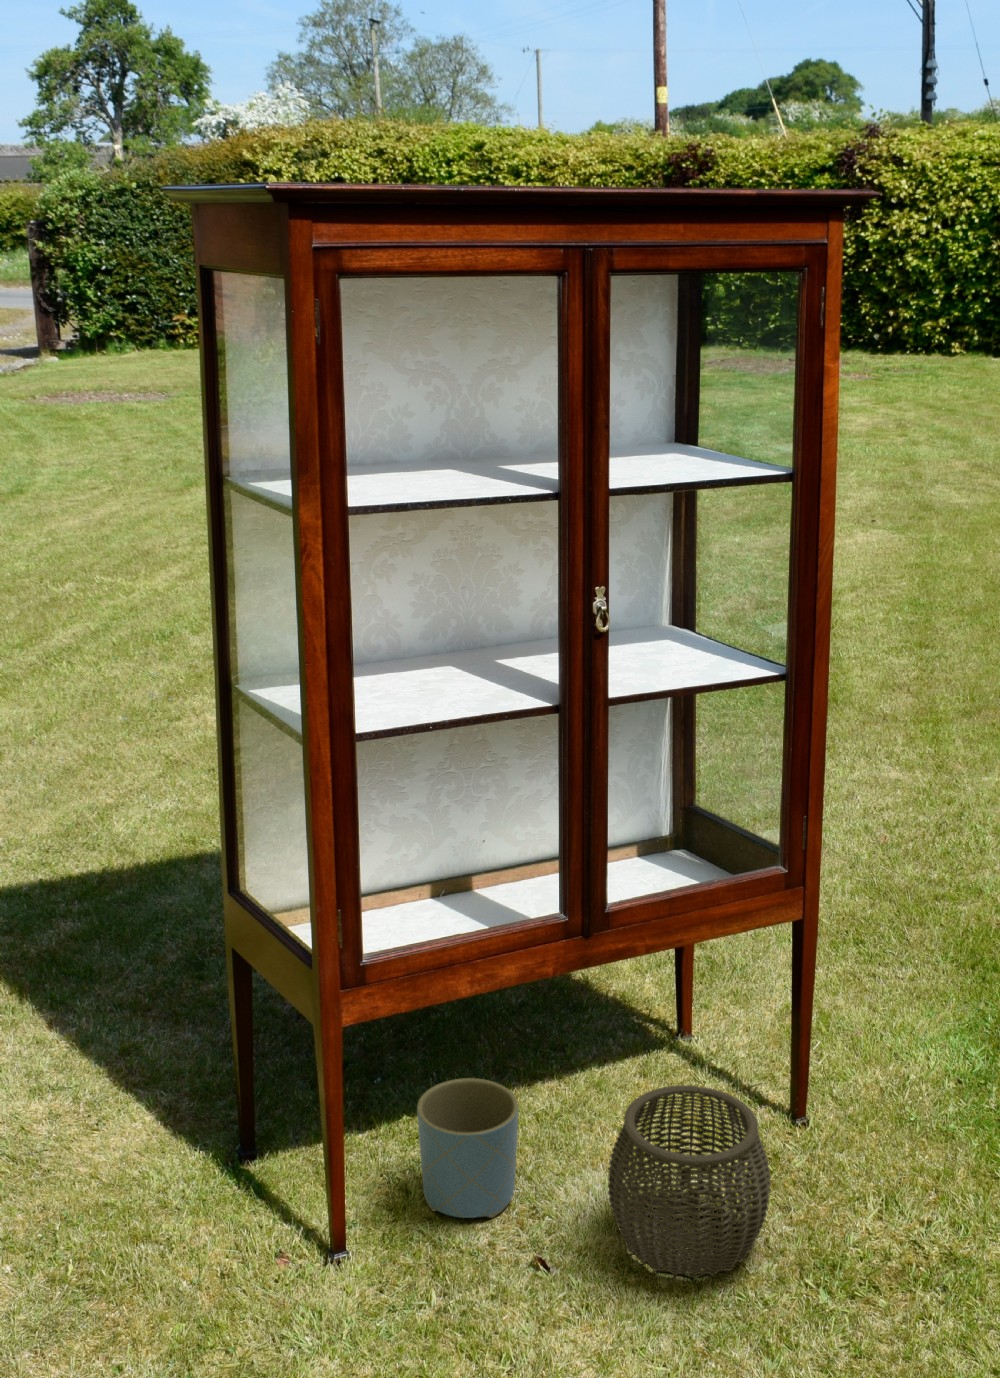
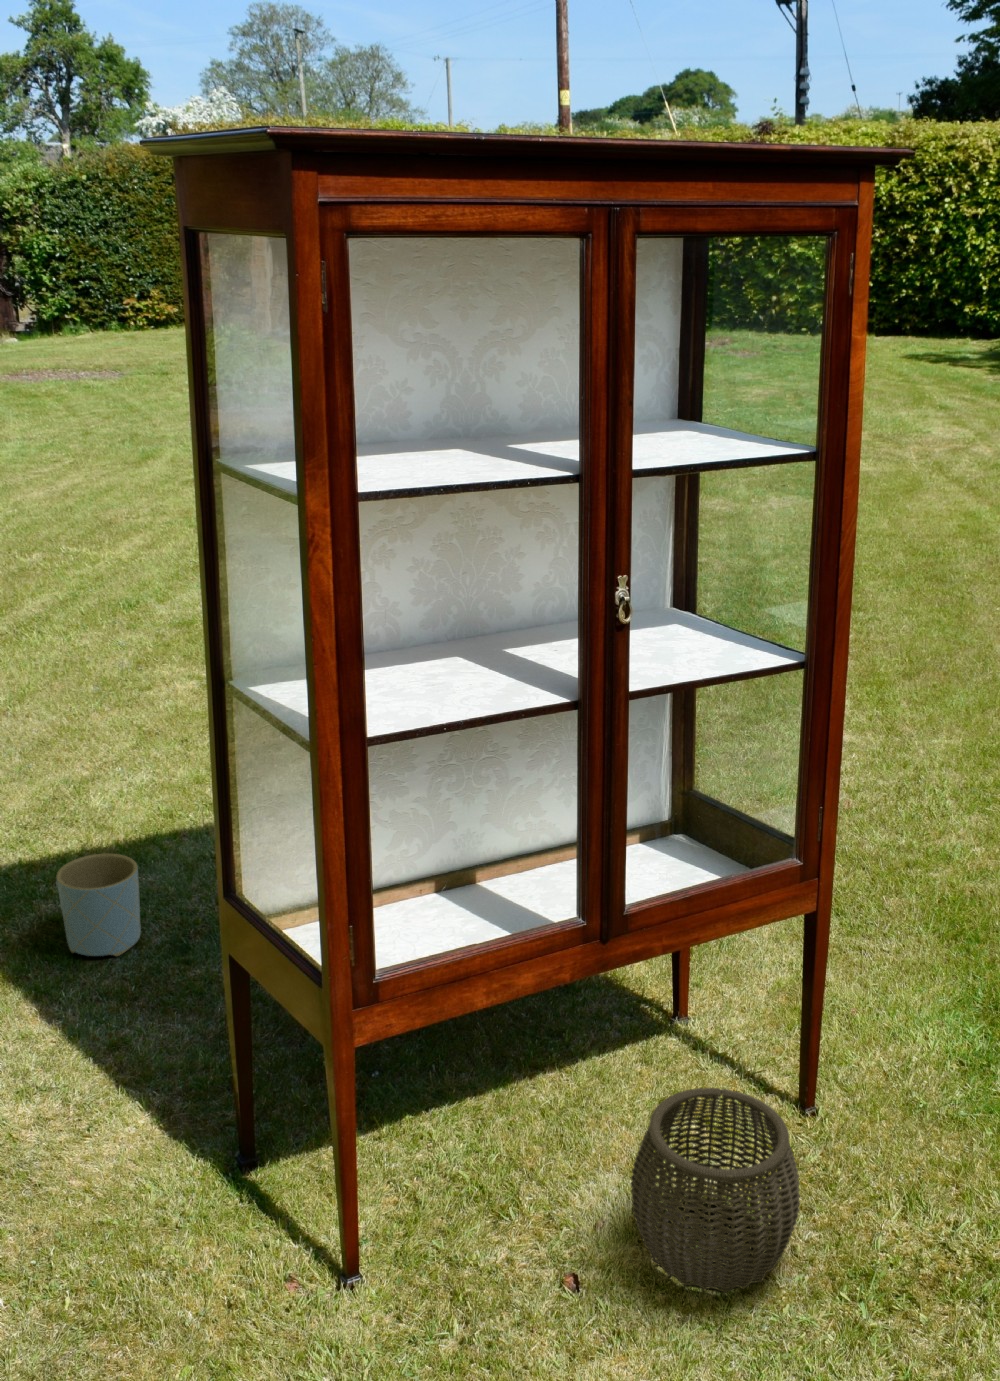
planter: present [417,1078,518,1218] -> present [56,854,141,956]

